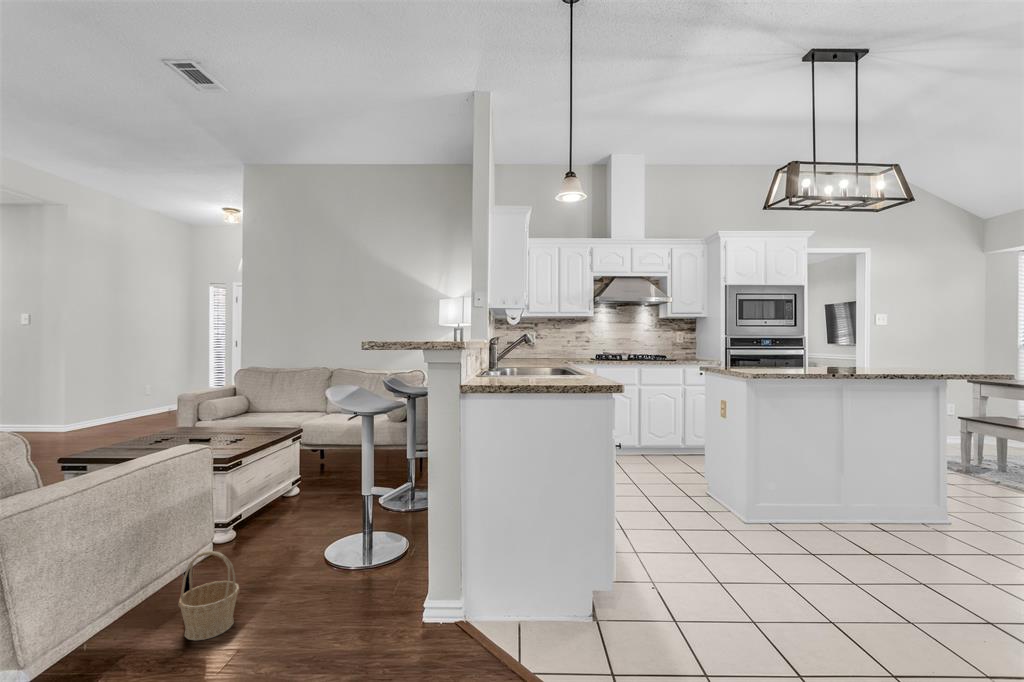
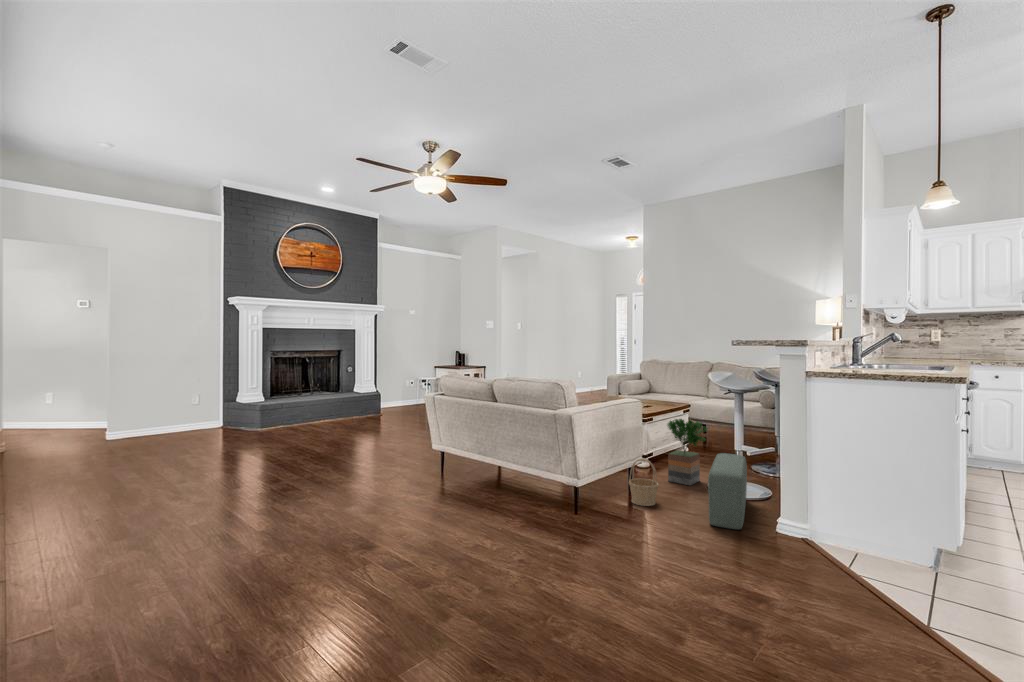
potted tree: none [260,457,325,559] -> present [667,419,707,486]
pouf: none [323,504,377,645] -> present [708,453,747,530]

